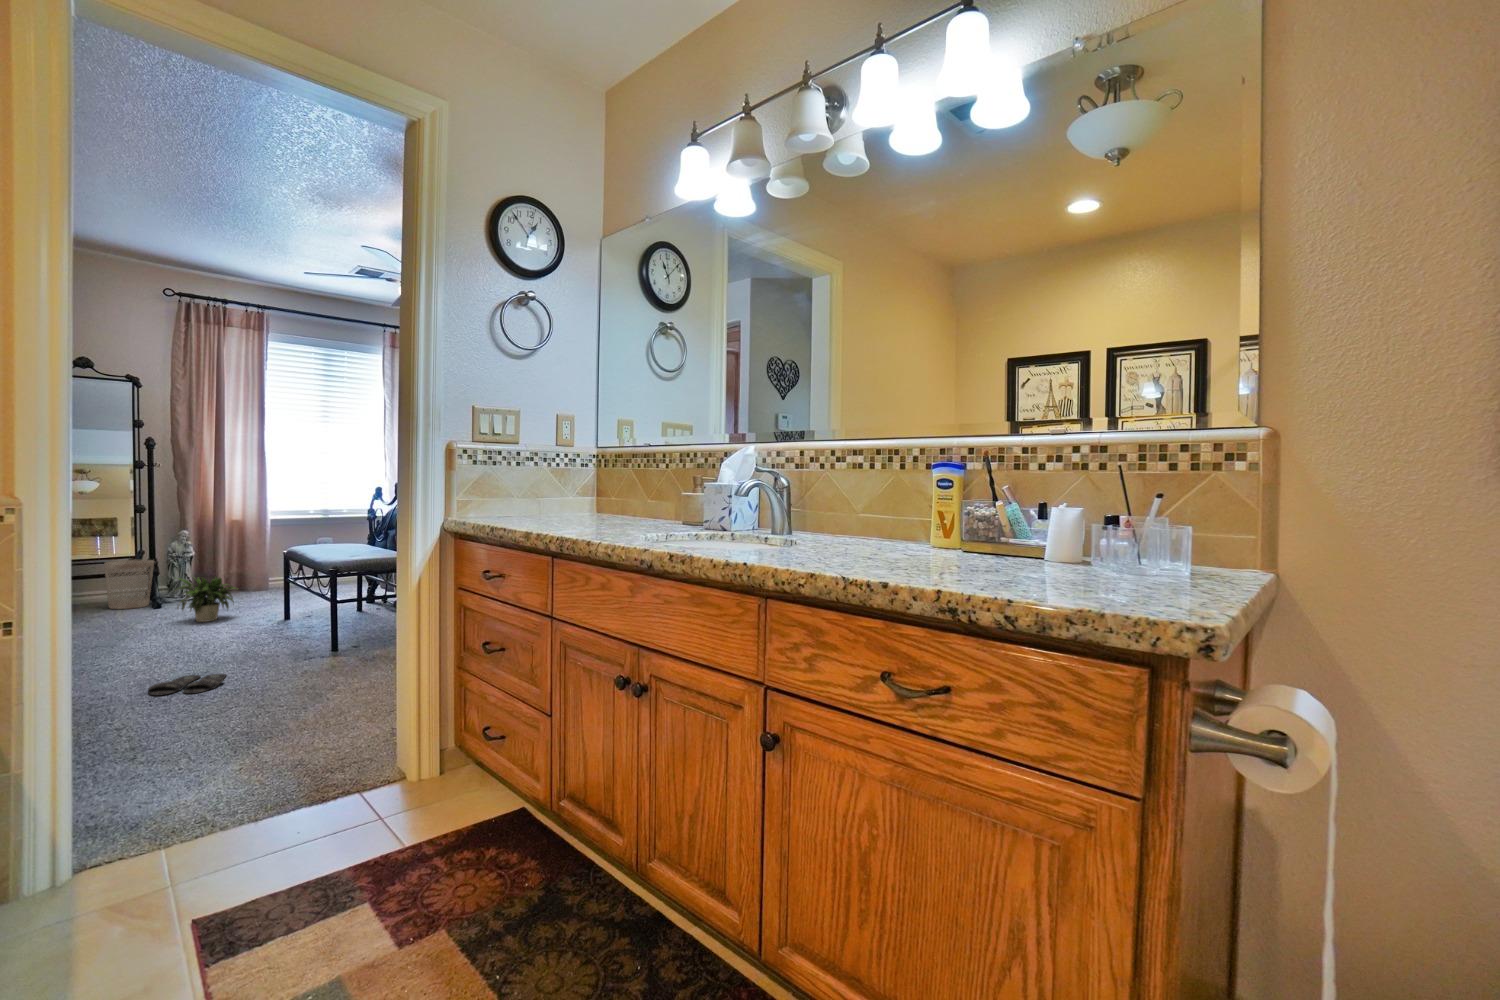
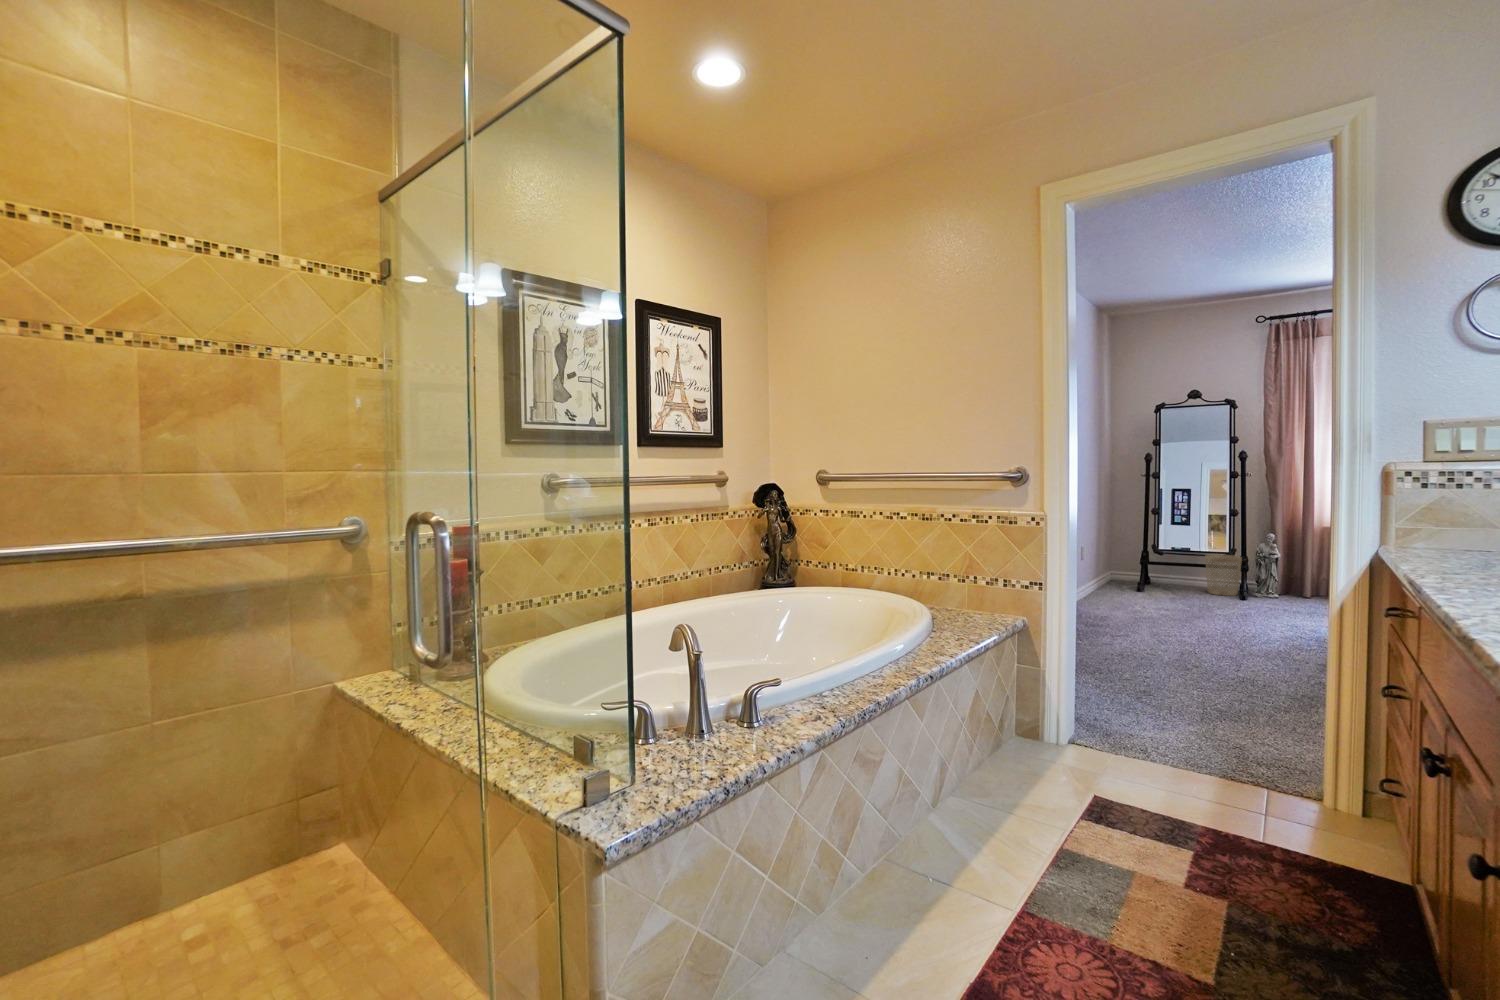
potted plant: present [175,578,238,622] -> none [1238,573,1300,618]
slippers: present [148,674,226,696] -> none [1181,654,1245,670]

